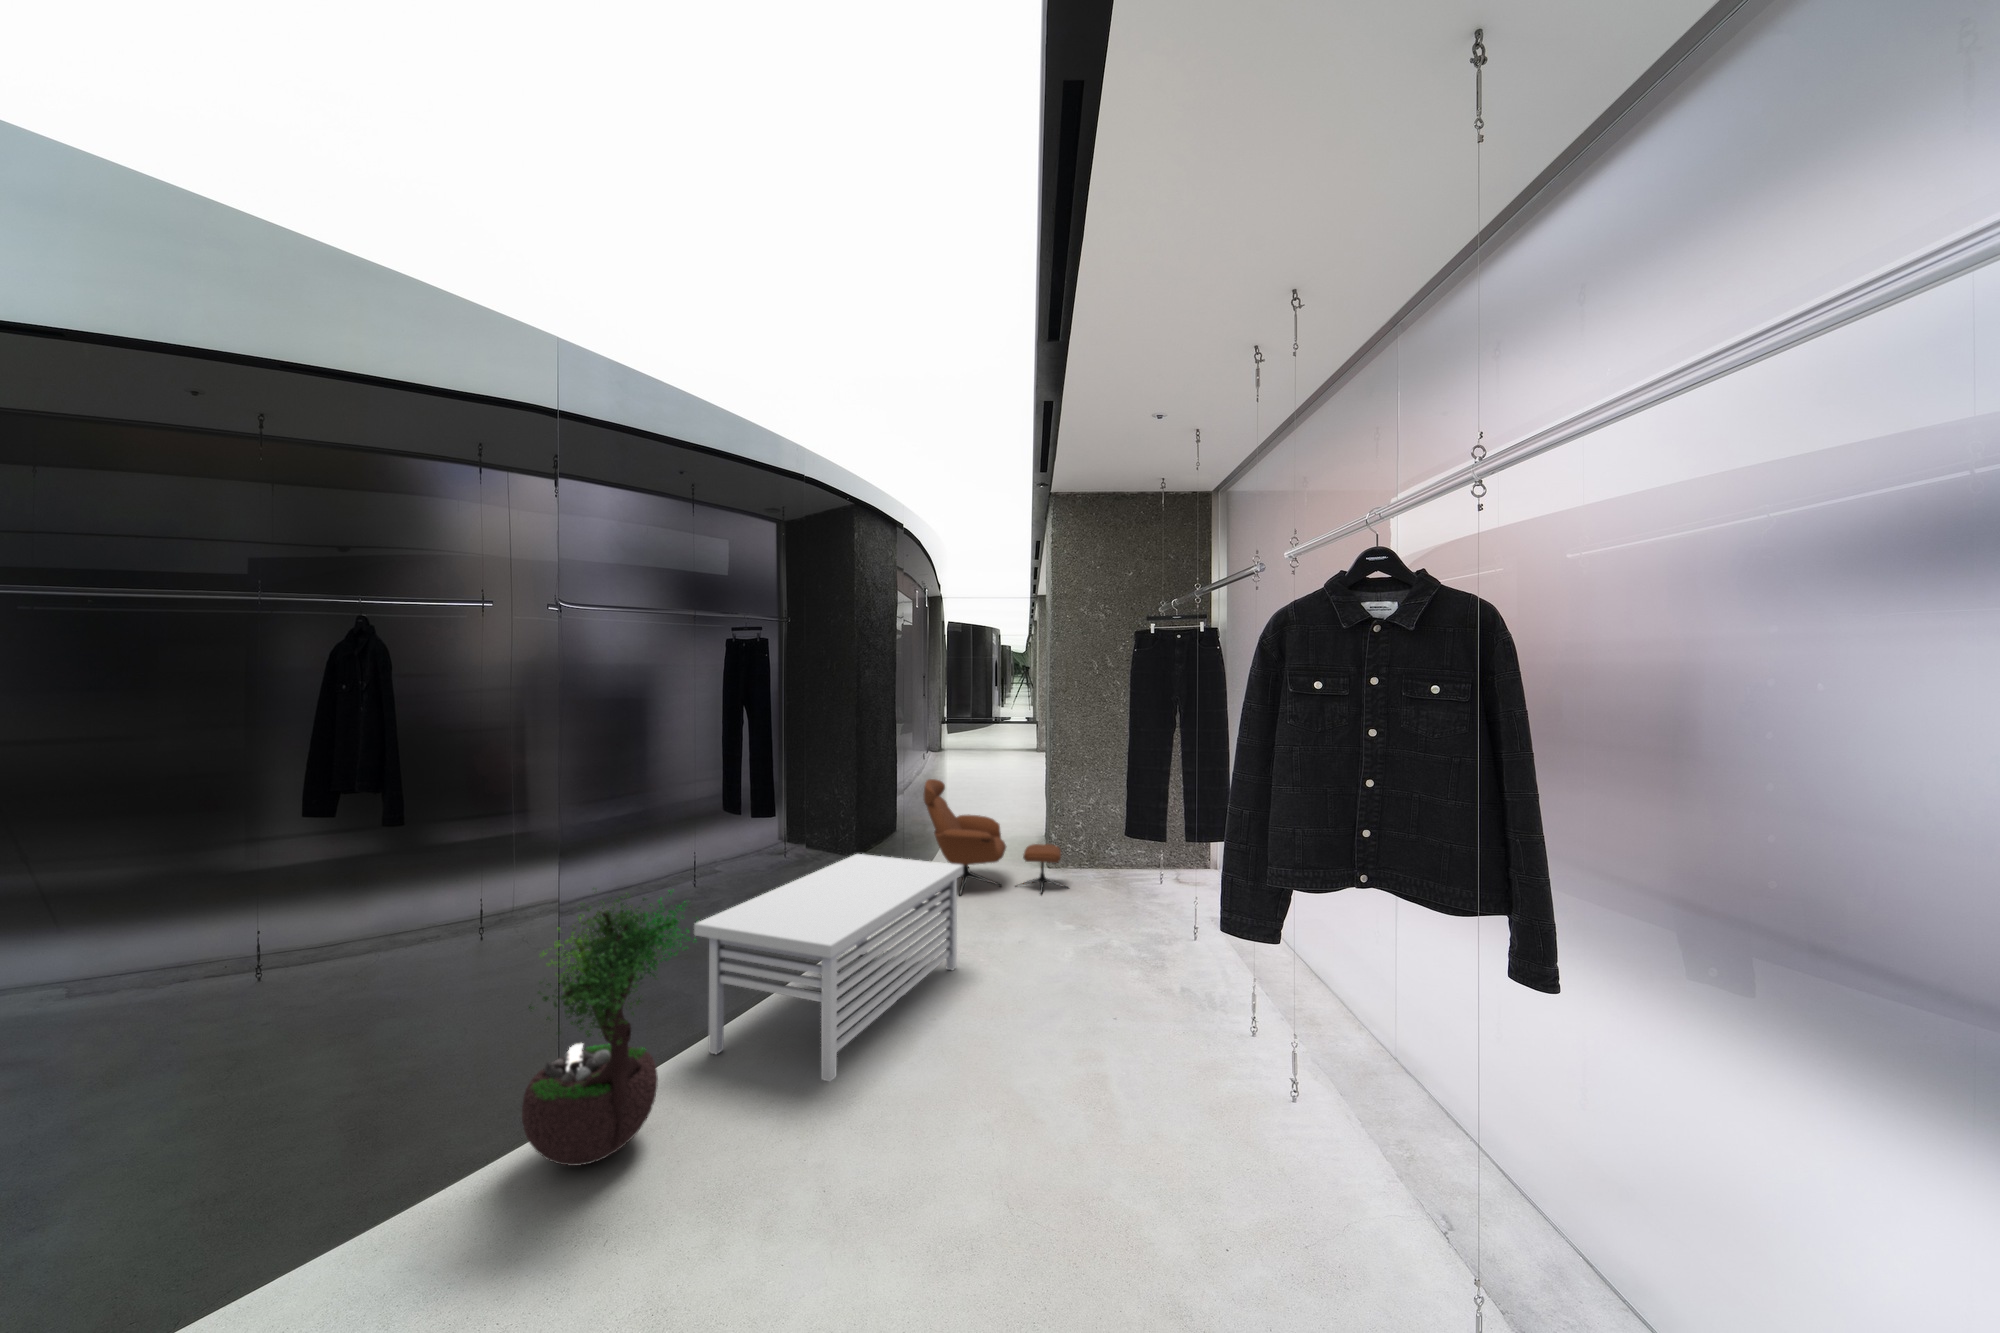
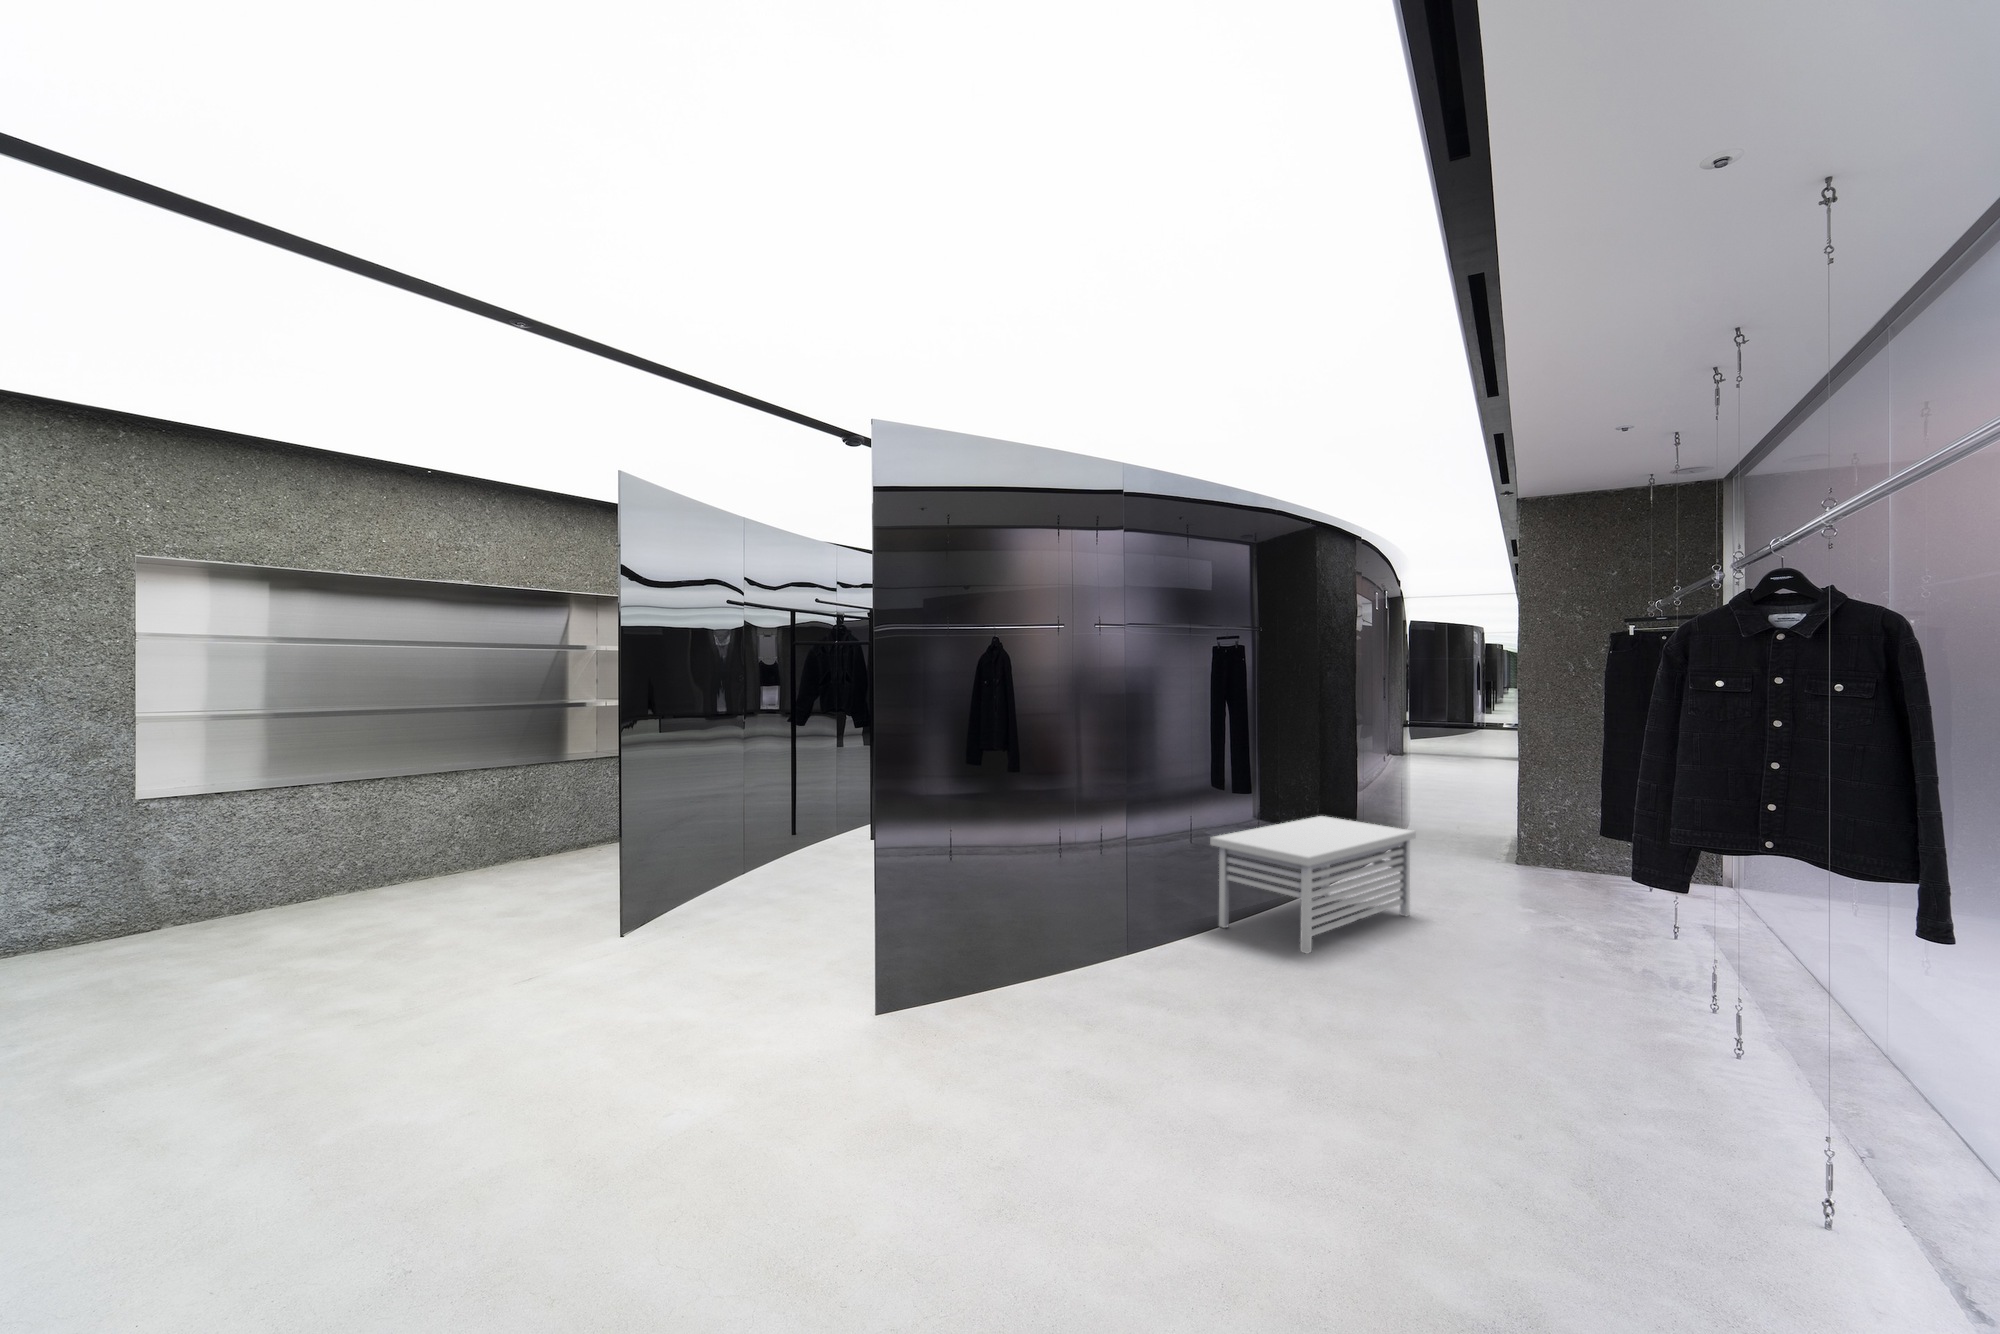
lounge chair: present [923,779,1066,895] -> none [1380,768,1537,884]
potted tree: present [522,891,699,1166] -> none [1127,792,1225,955]

